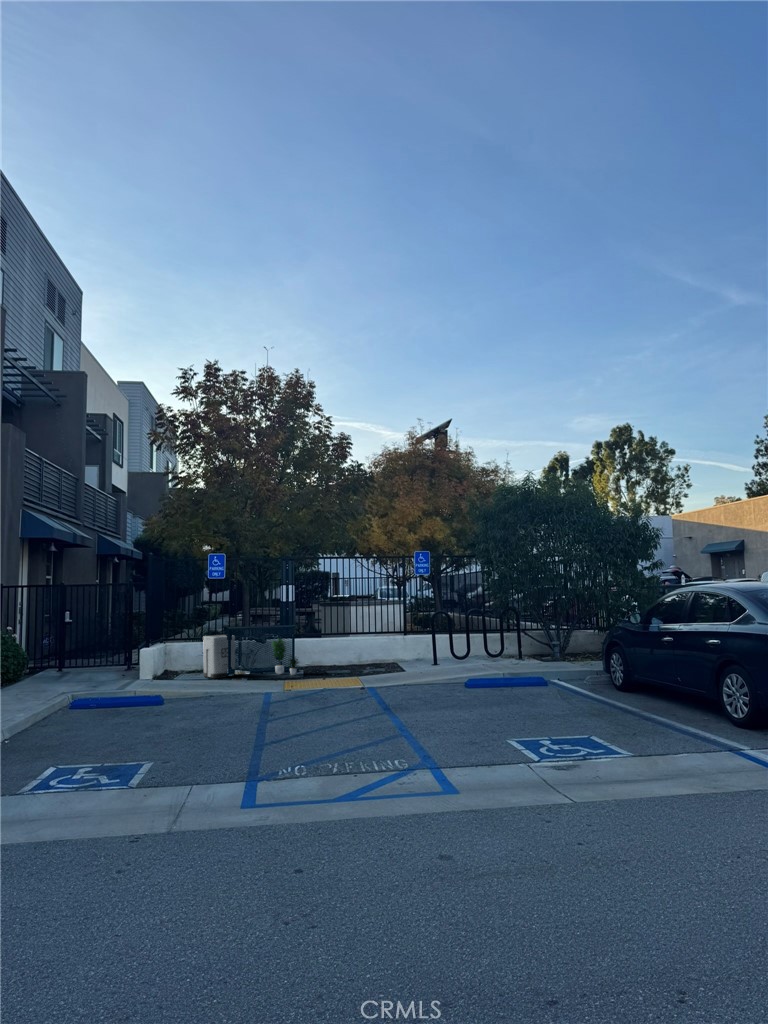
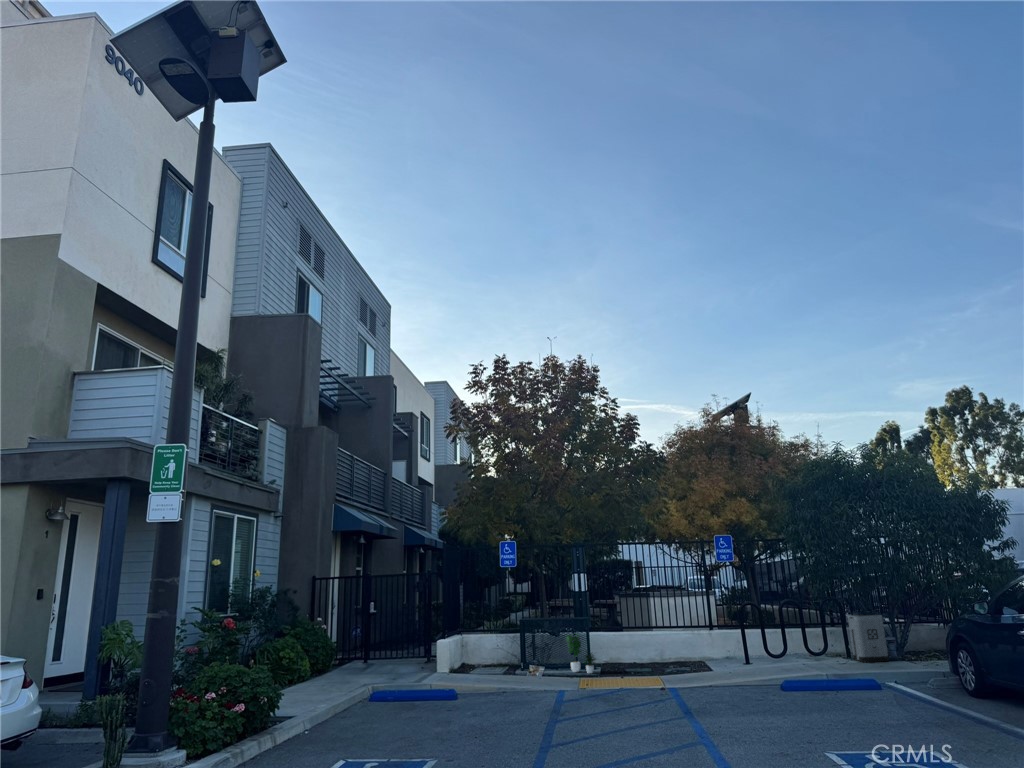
trash can: present [203,635,235,678] -> present [847,614,889,662]

